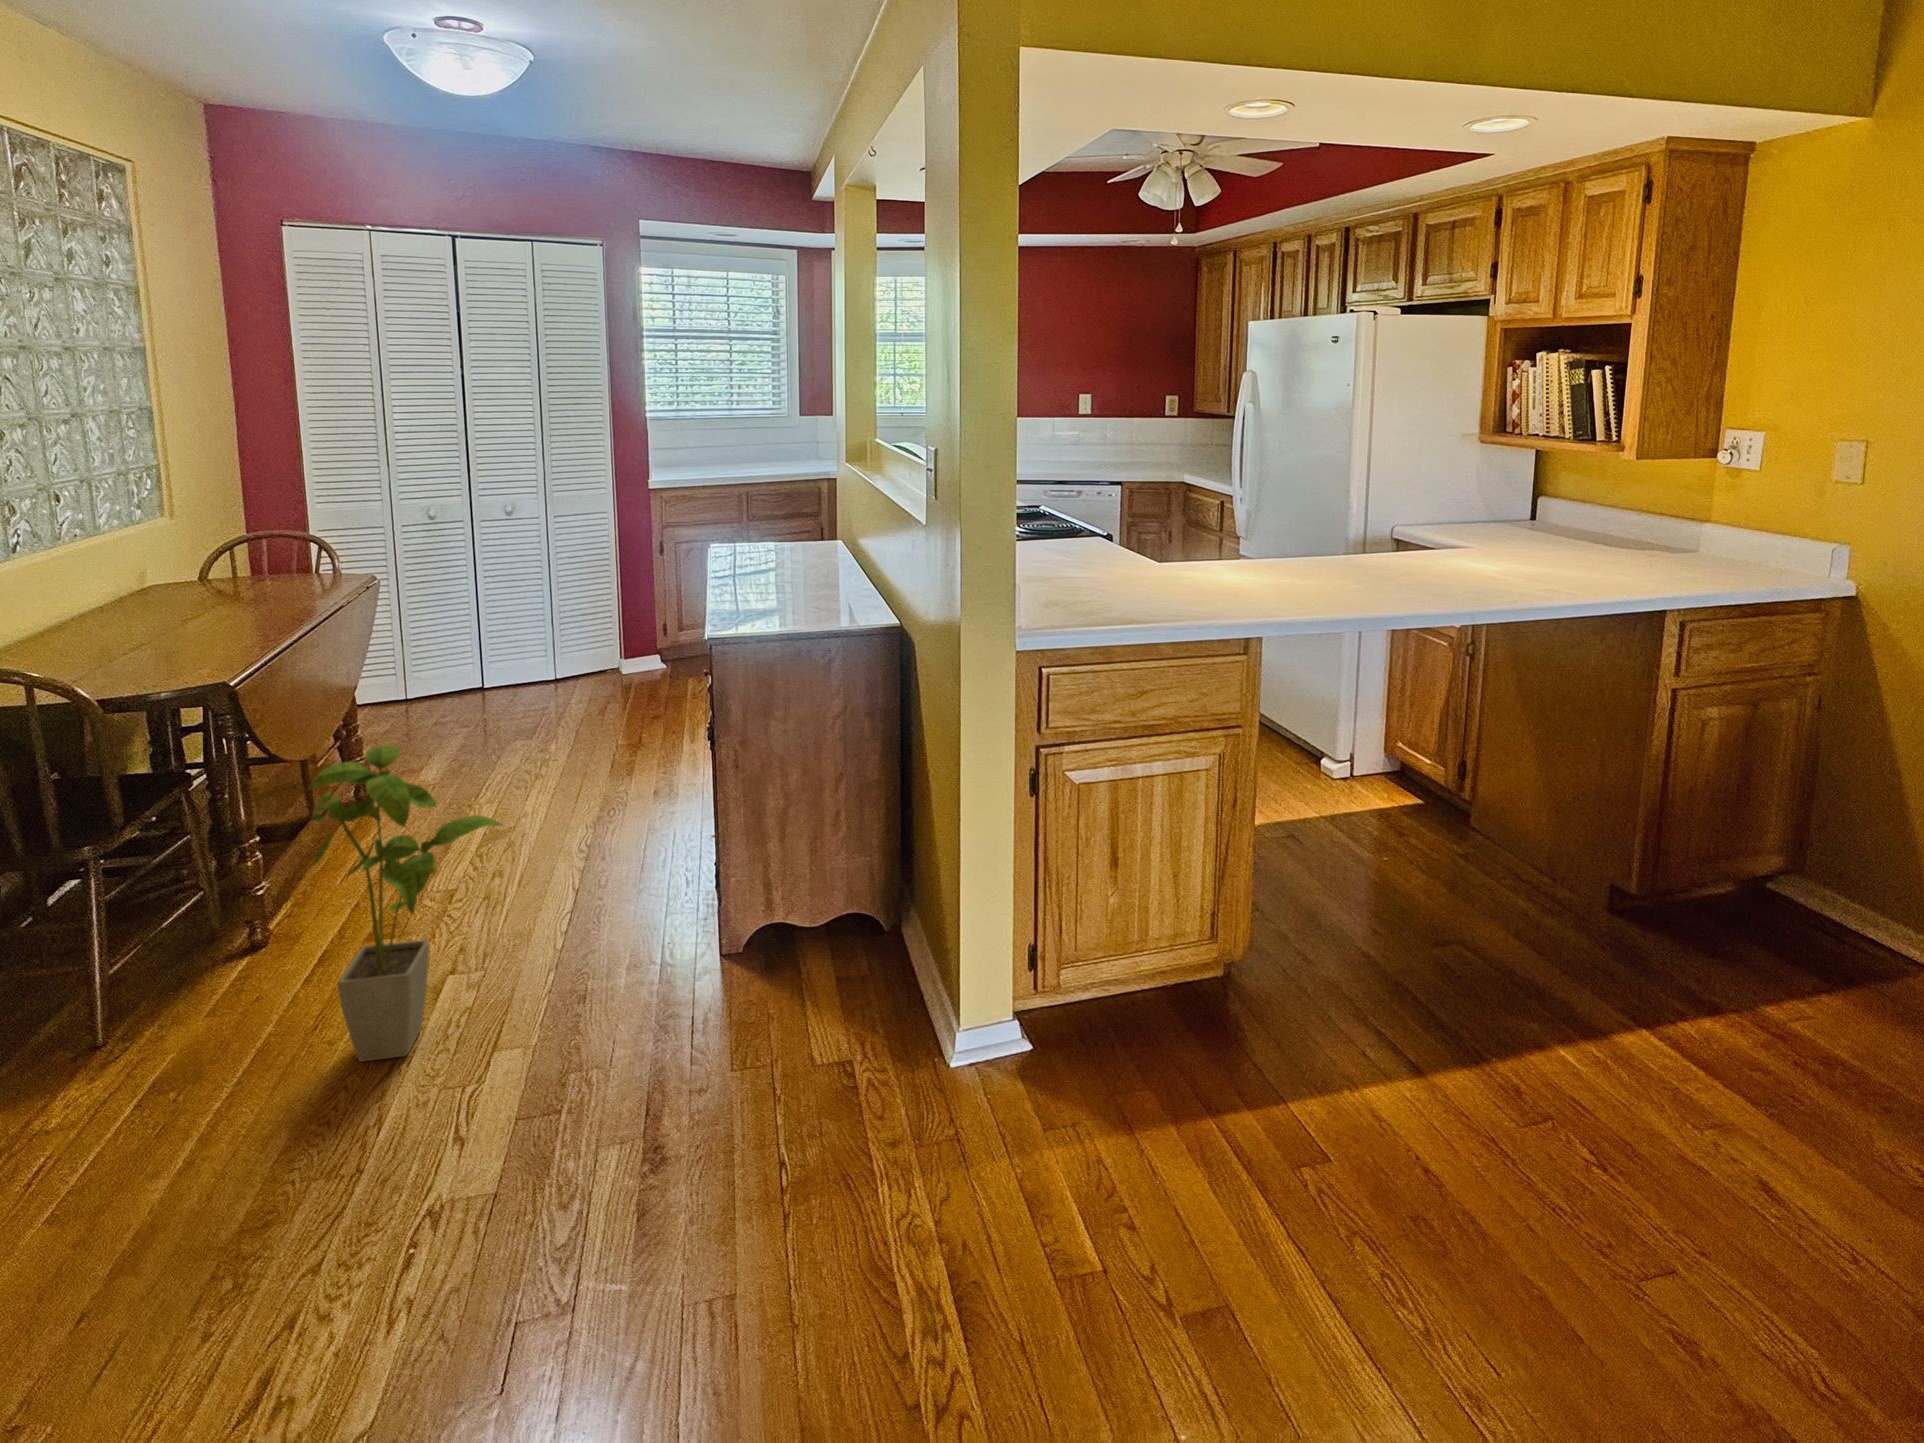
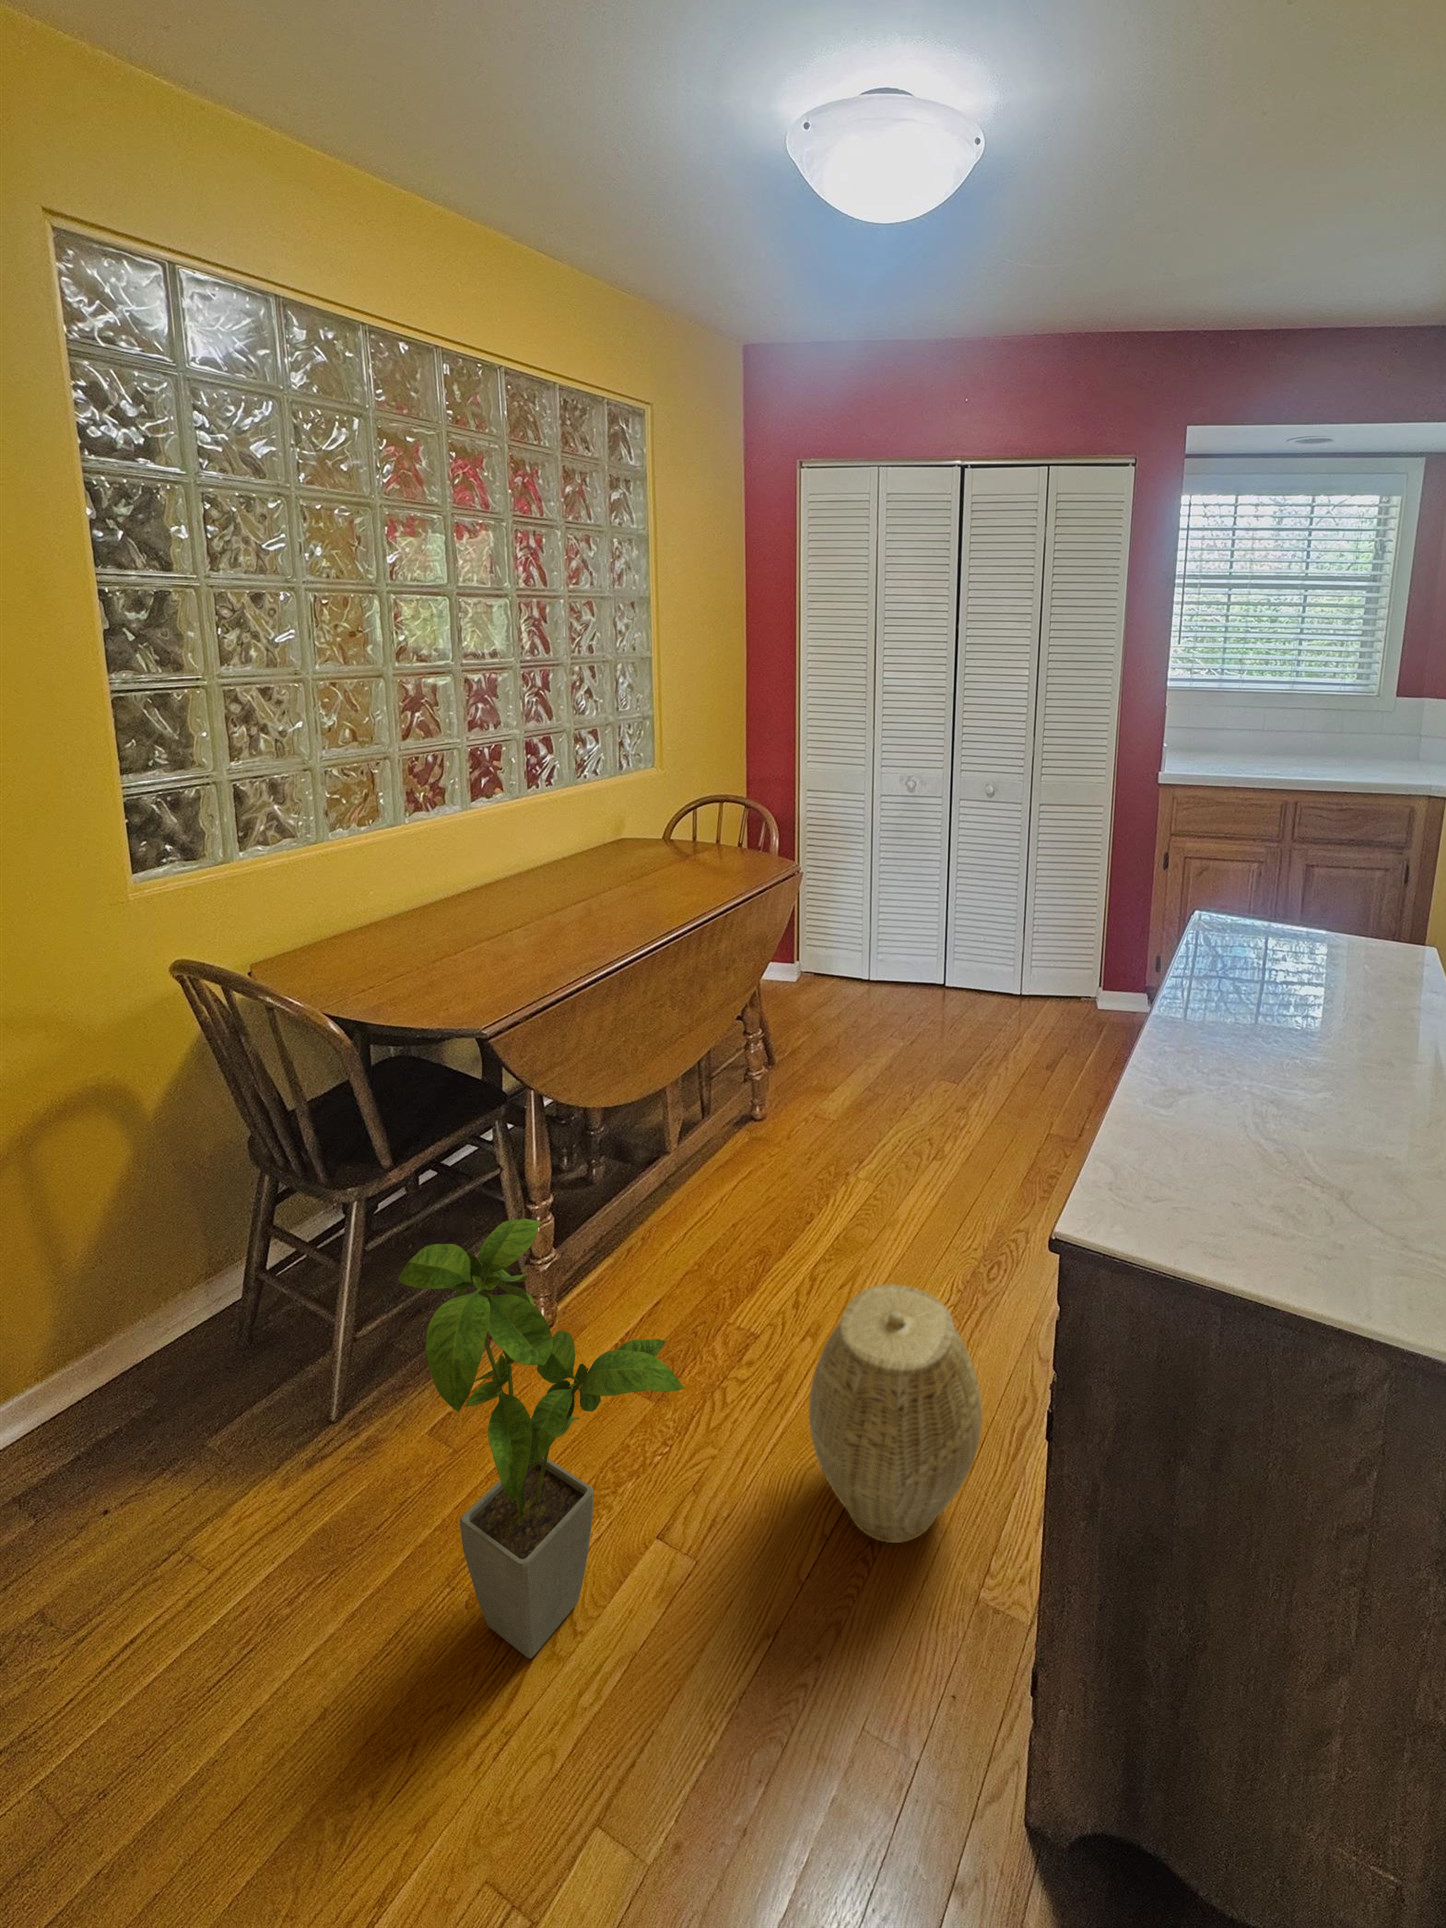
woven basket: none [545,783,662,934] -> present [809,1284,982,1543]

